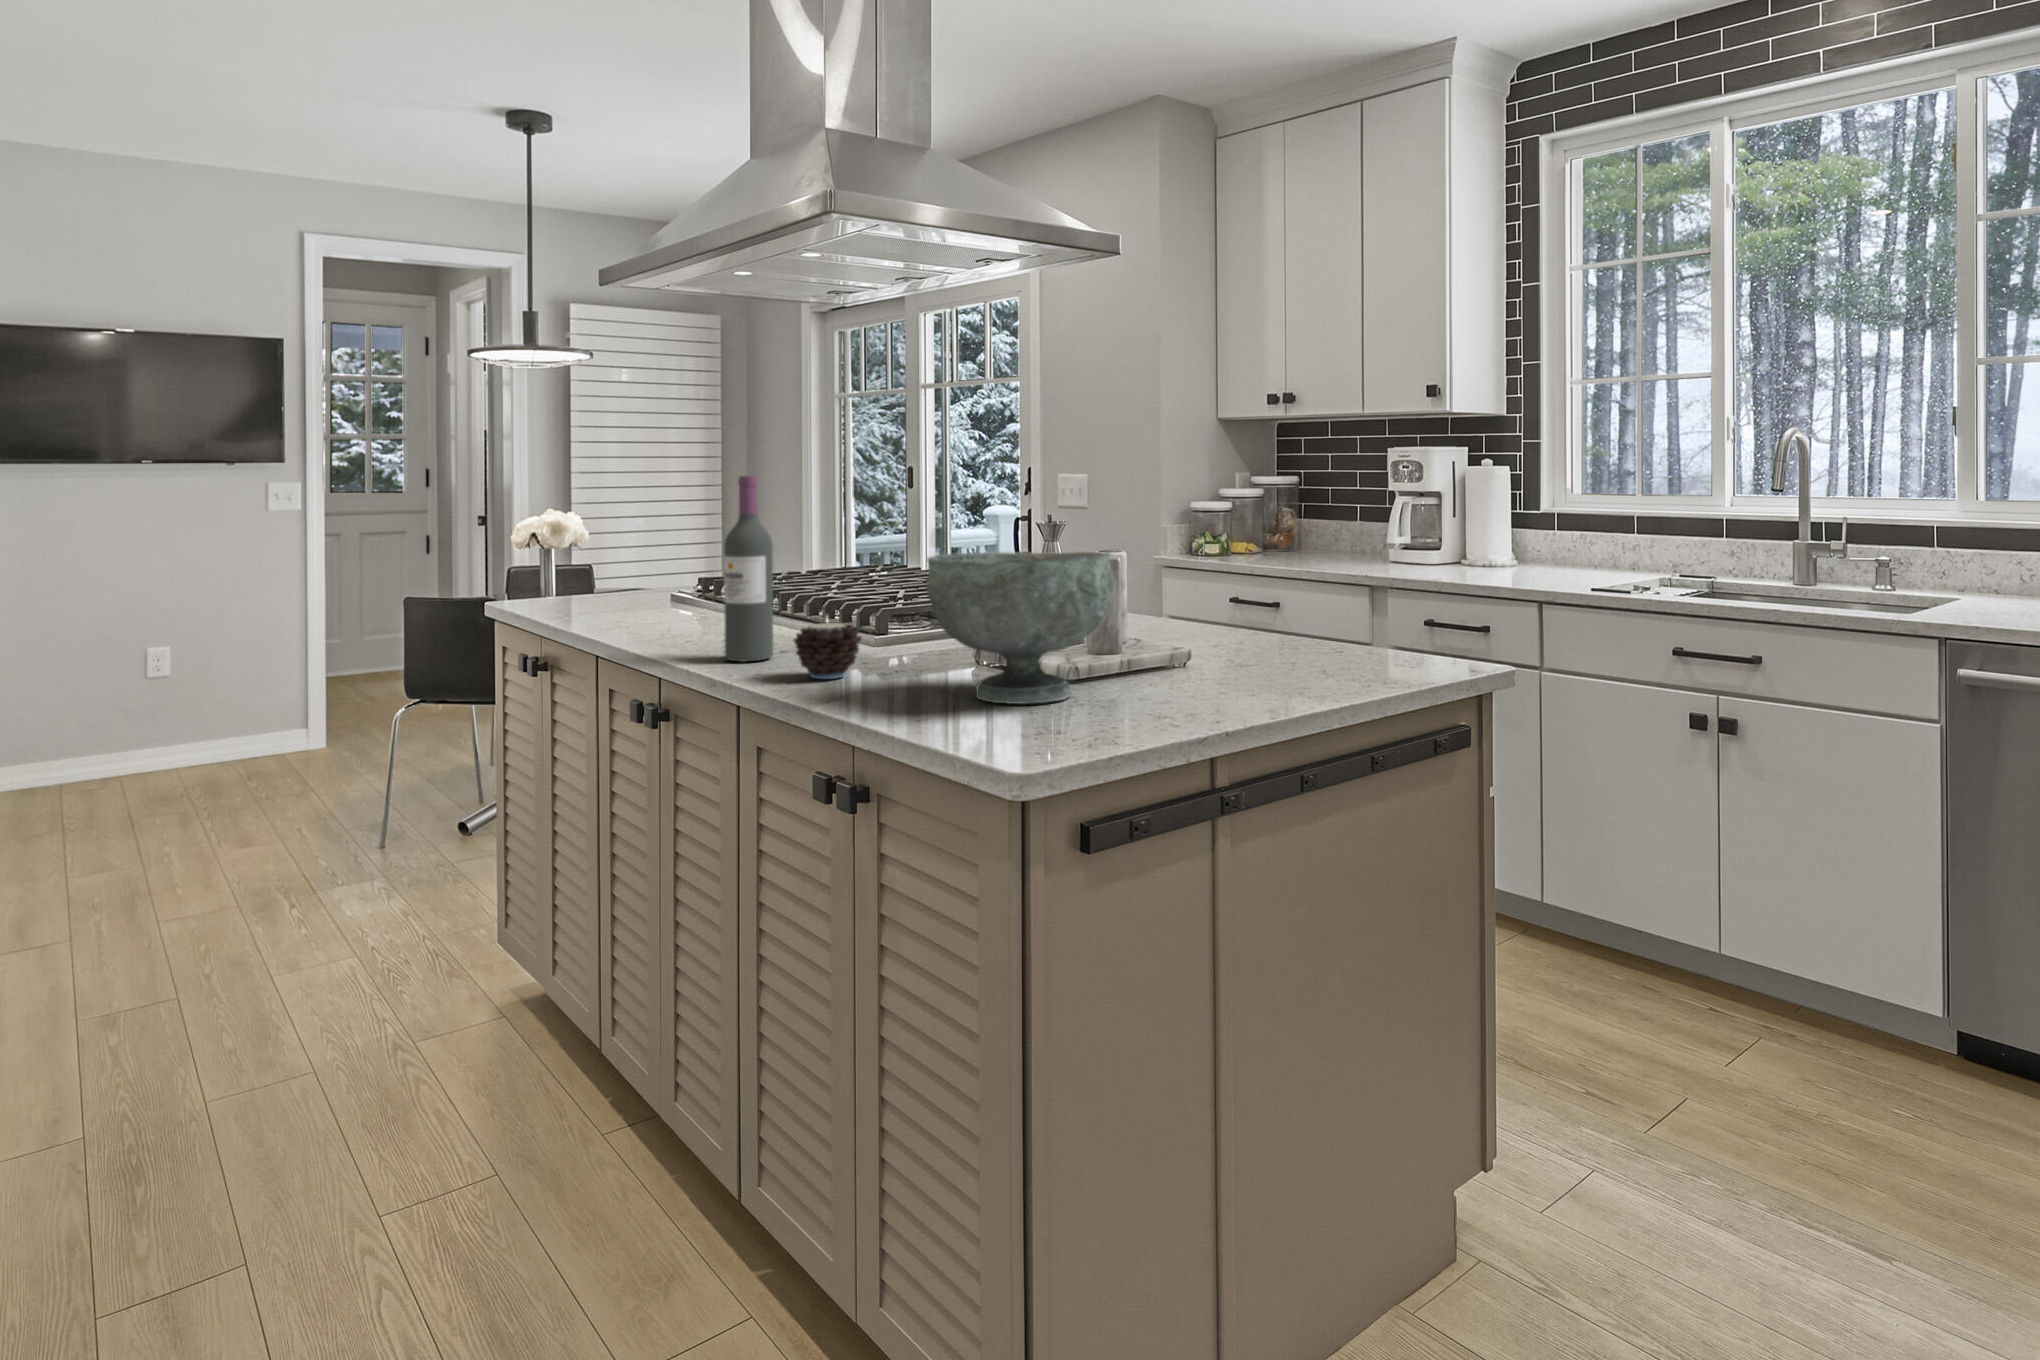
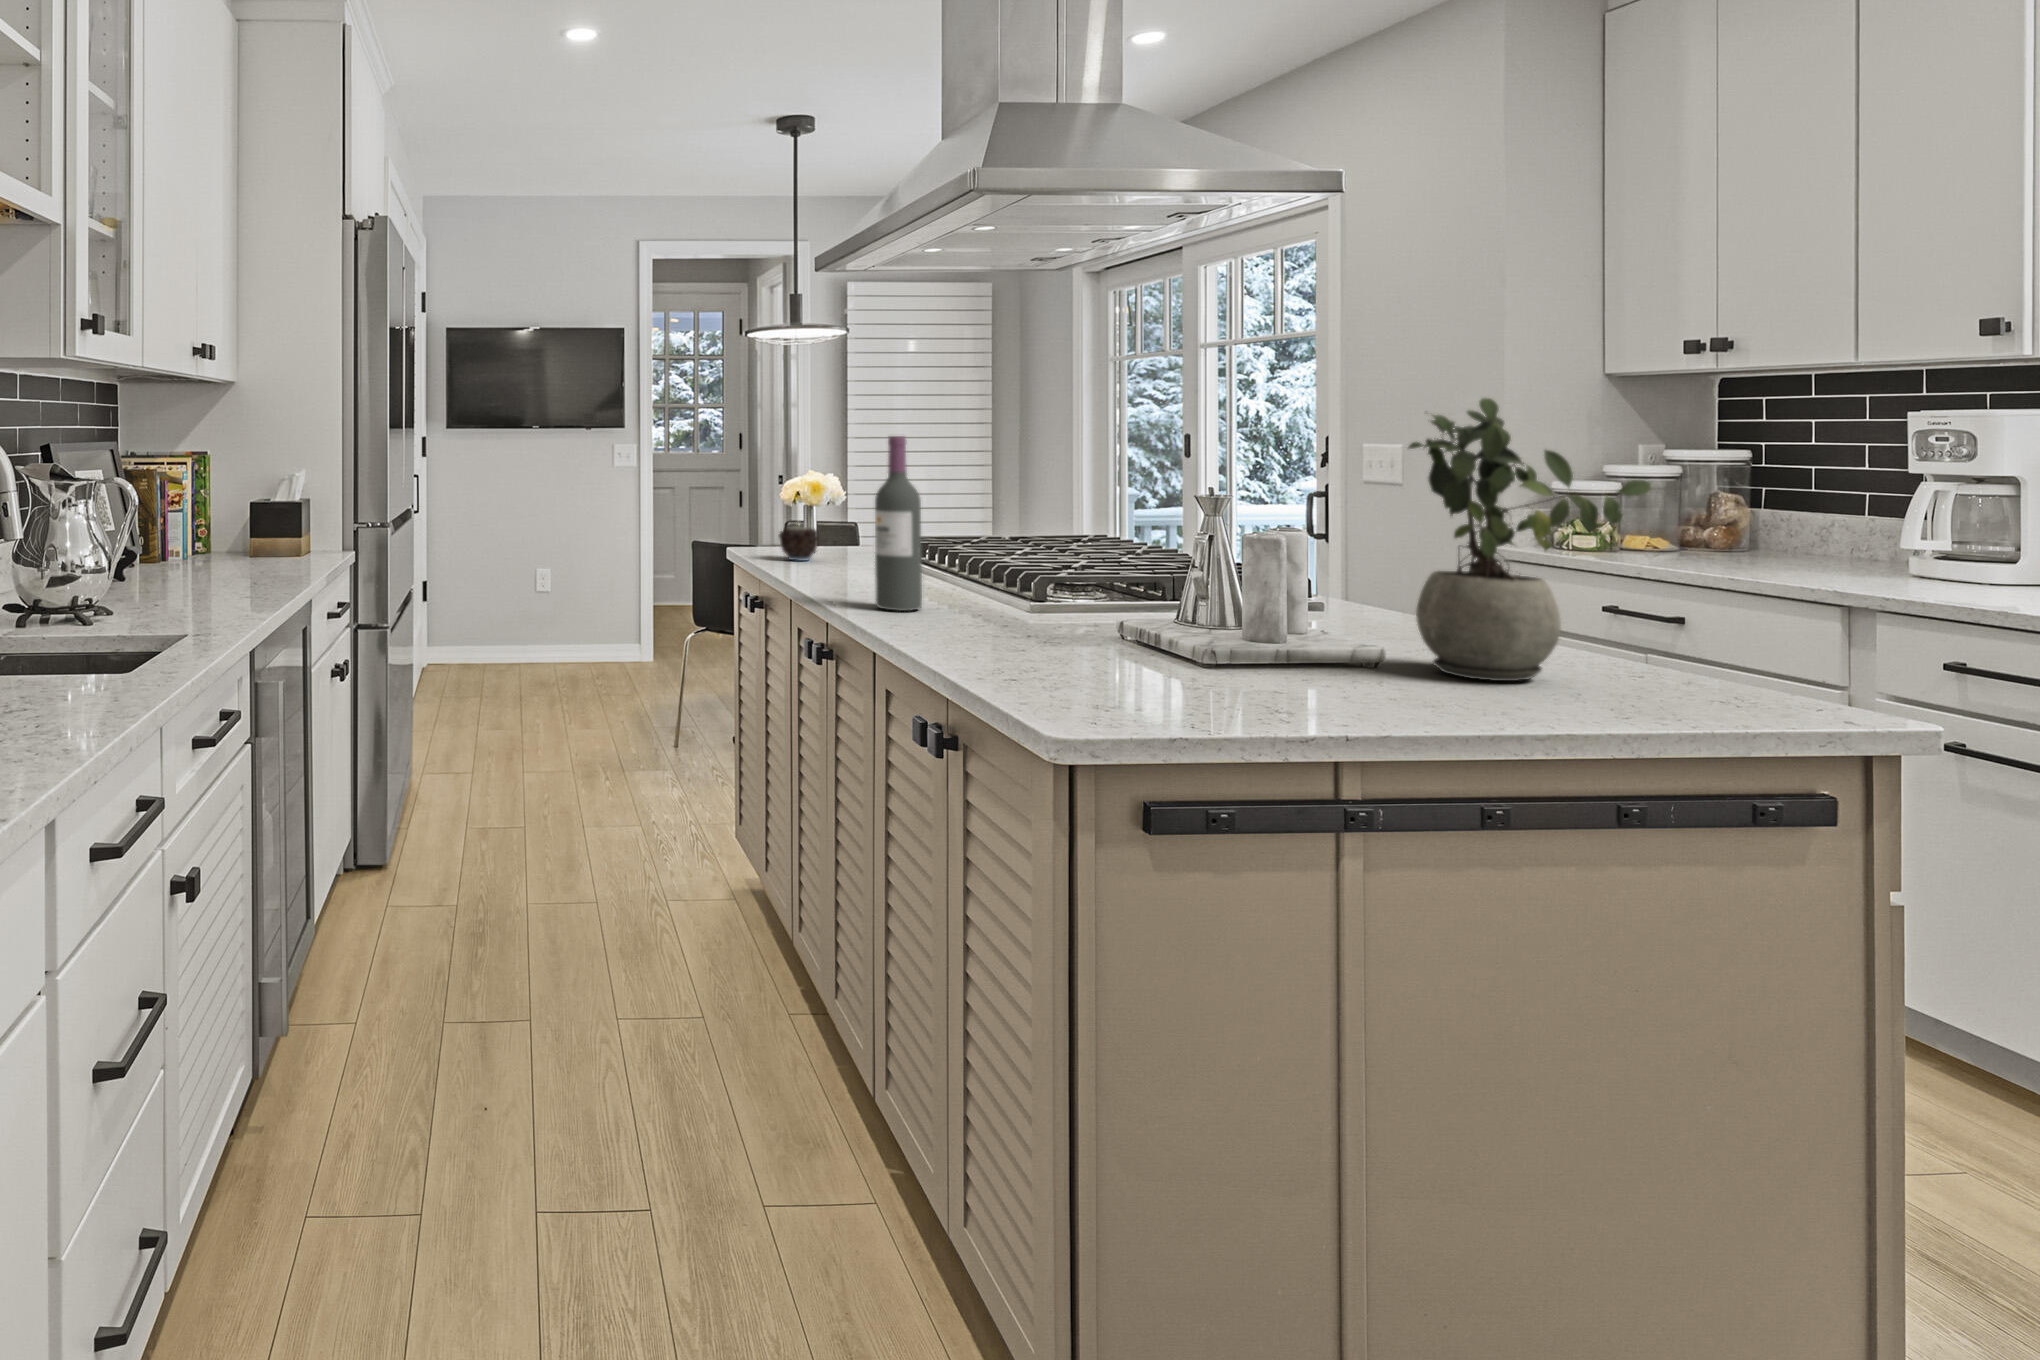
potted plant: none [1201,441,1355,669] -> present [1409,398,1651,681]
decorative bowl: present [926,552,1114,704] -> none [1030,516,1256,681]
candle: present [793,619,862,679] -> present [779,526,820,561]

